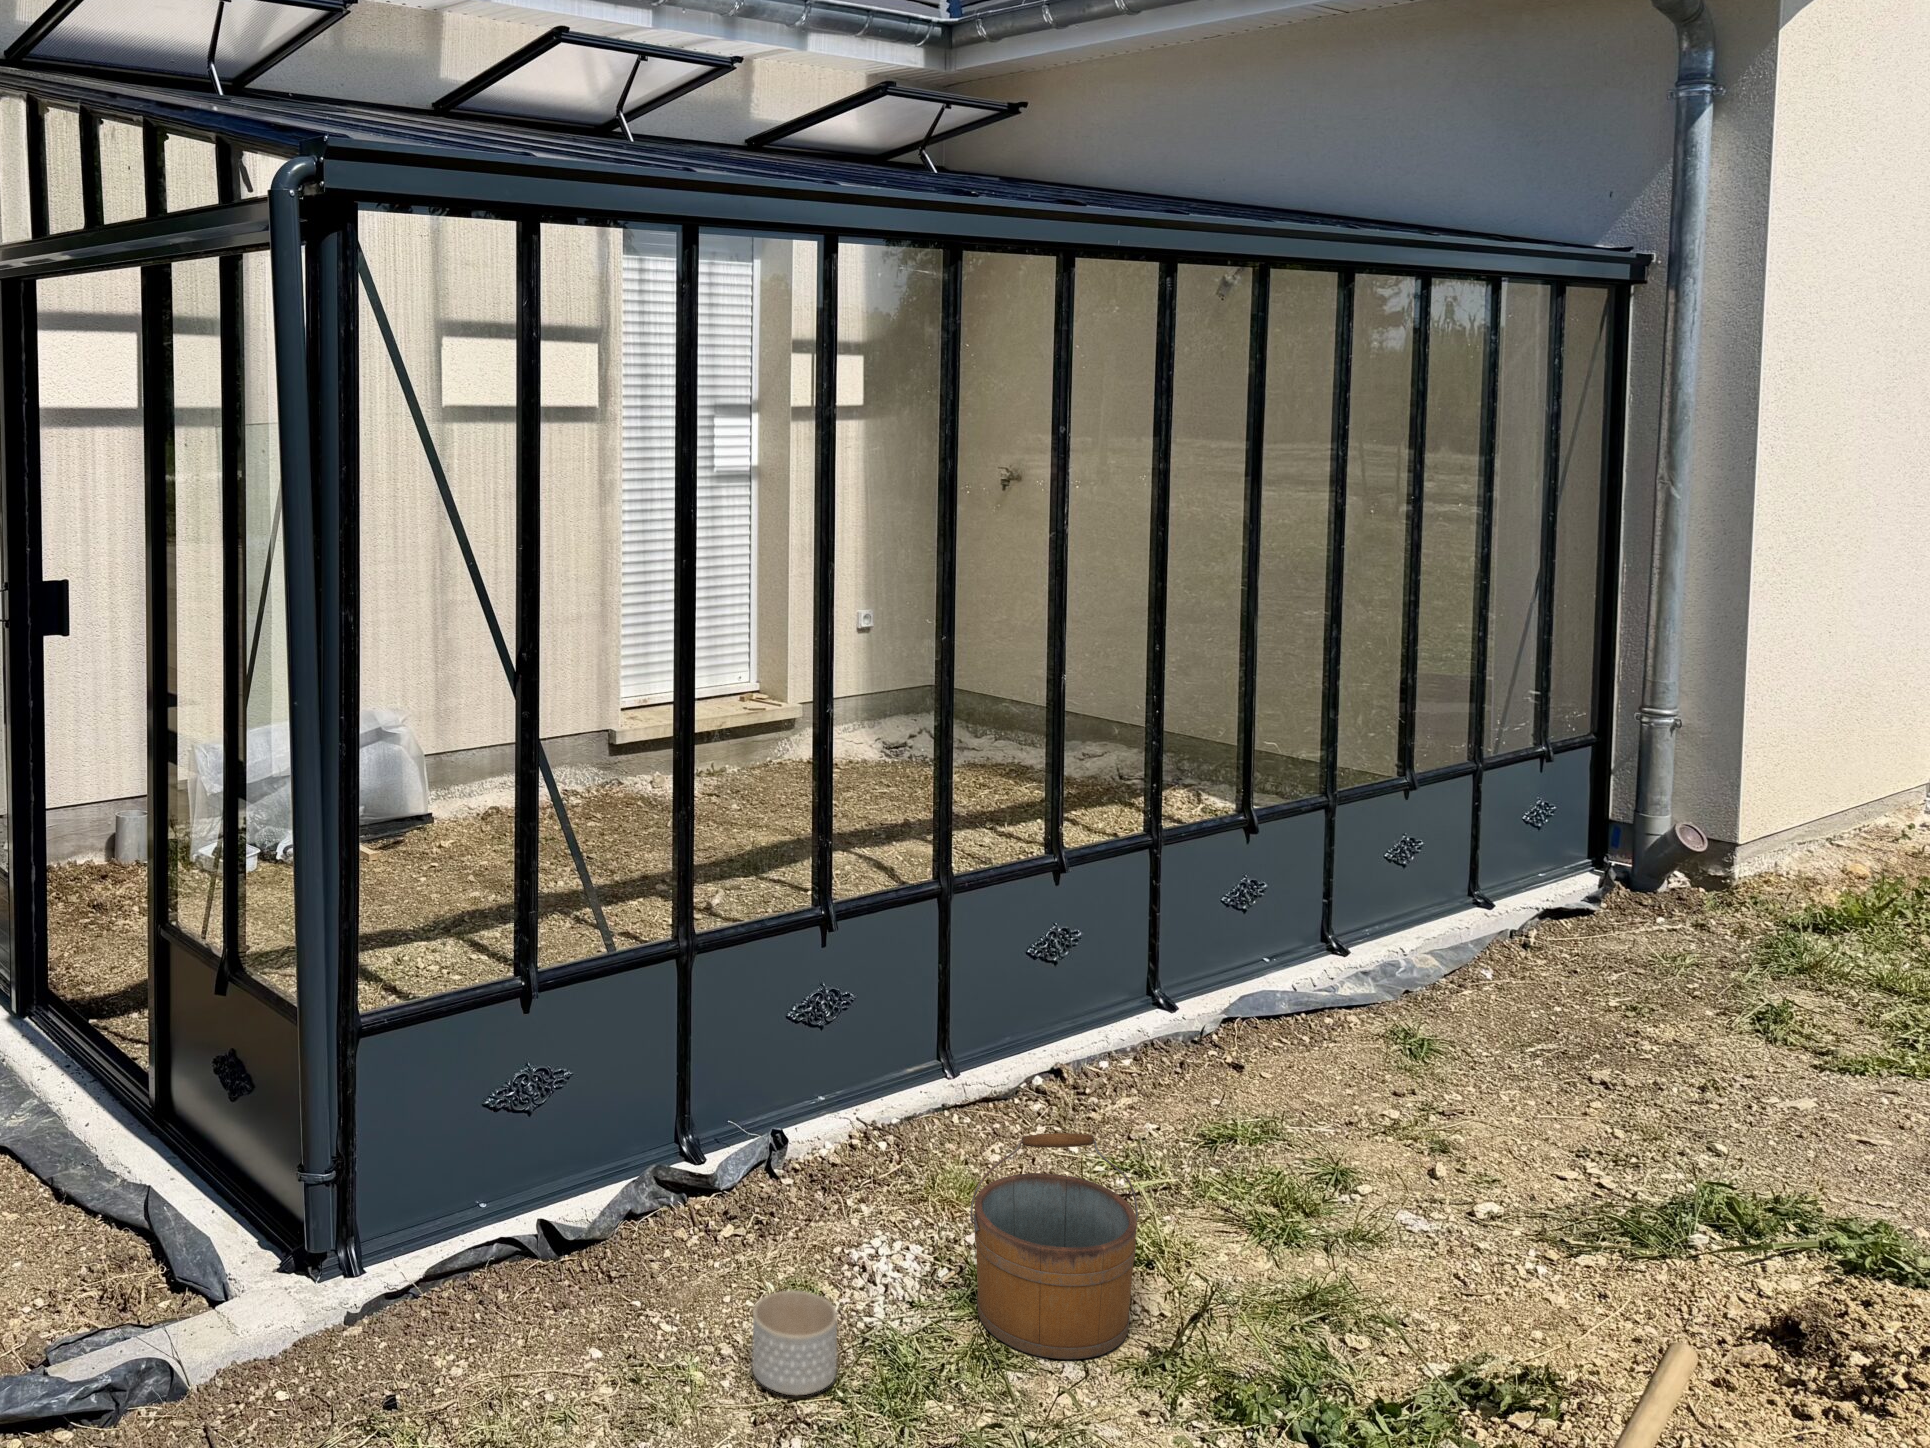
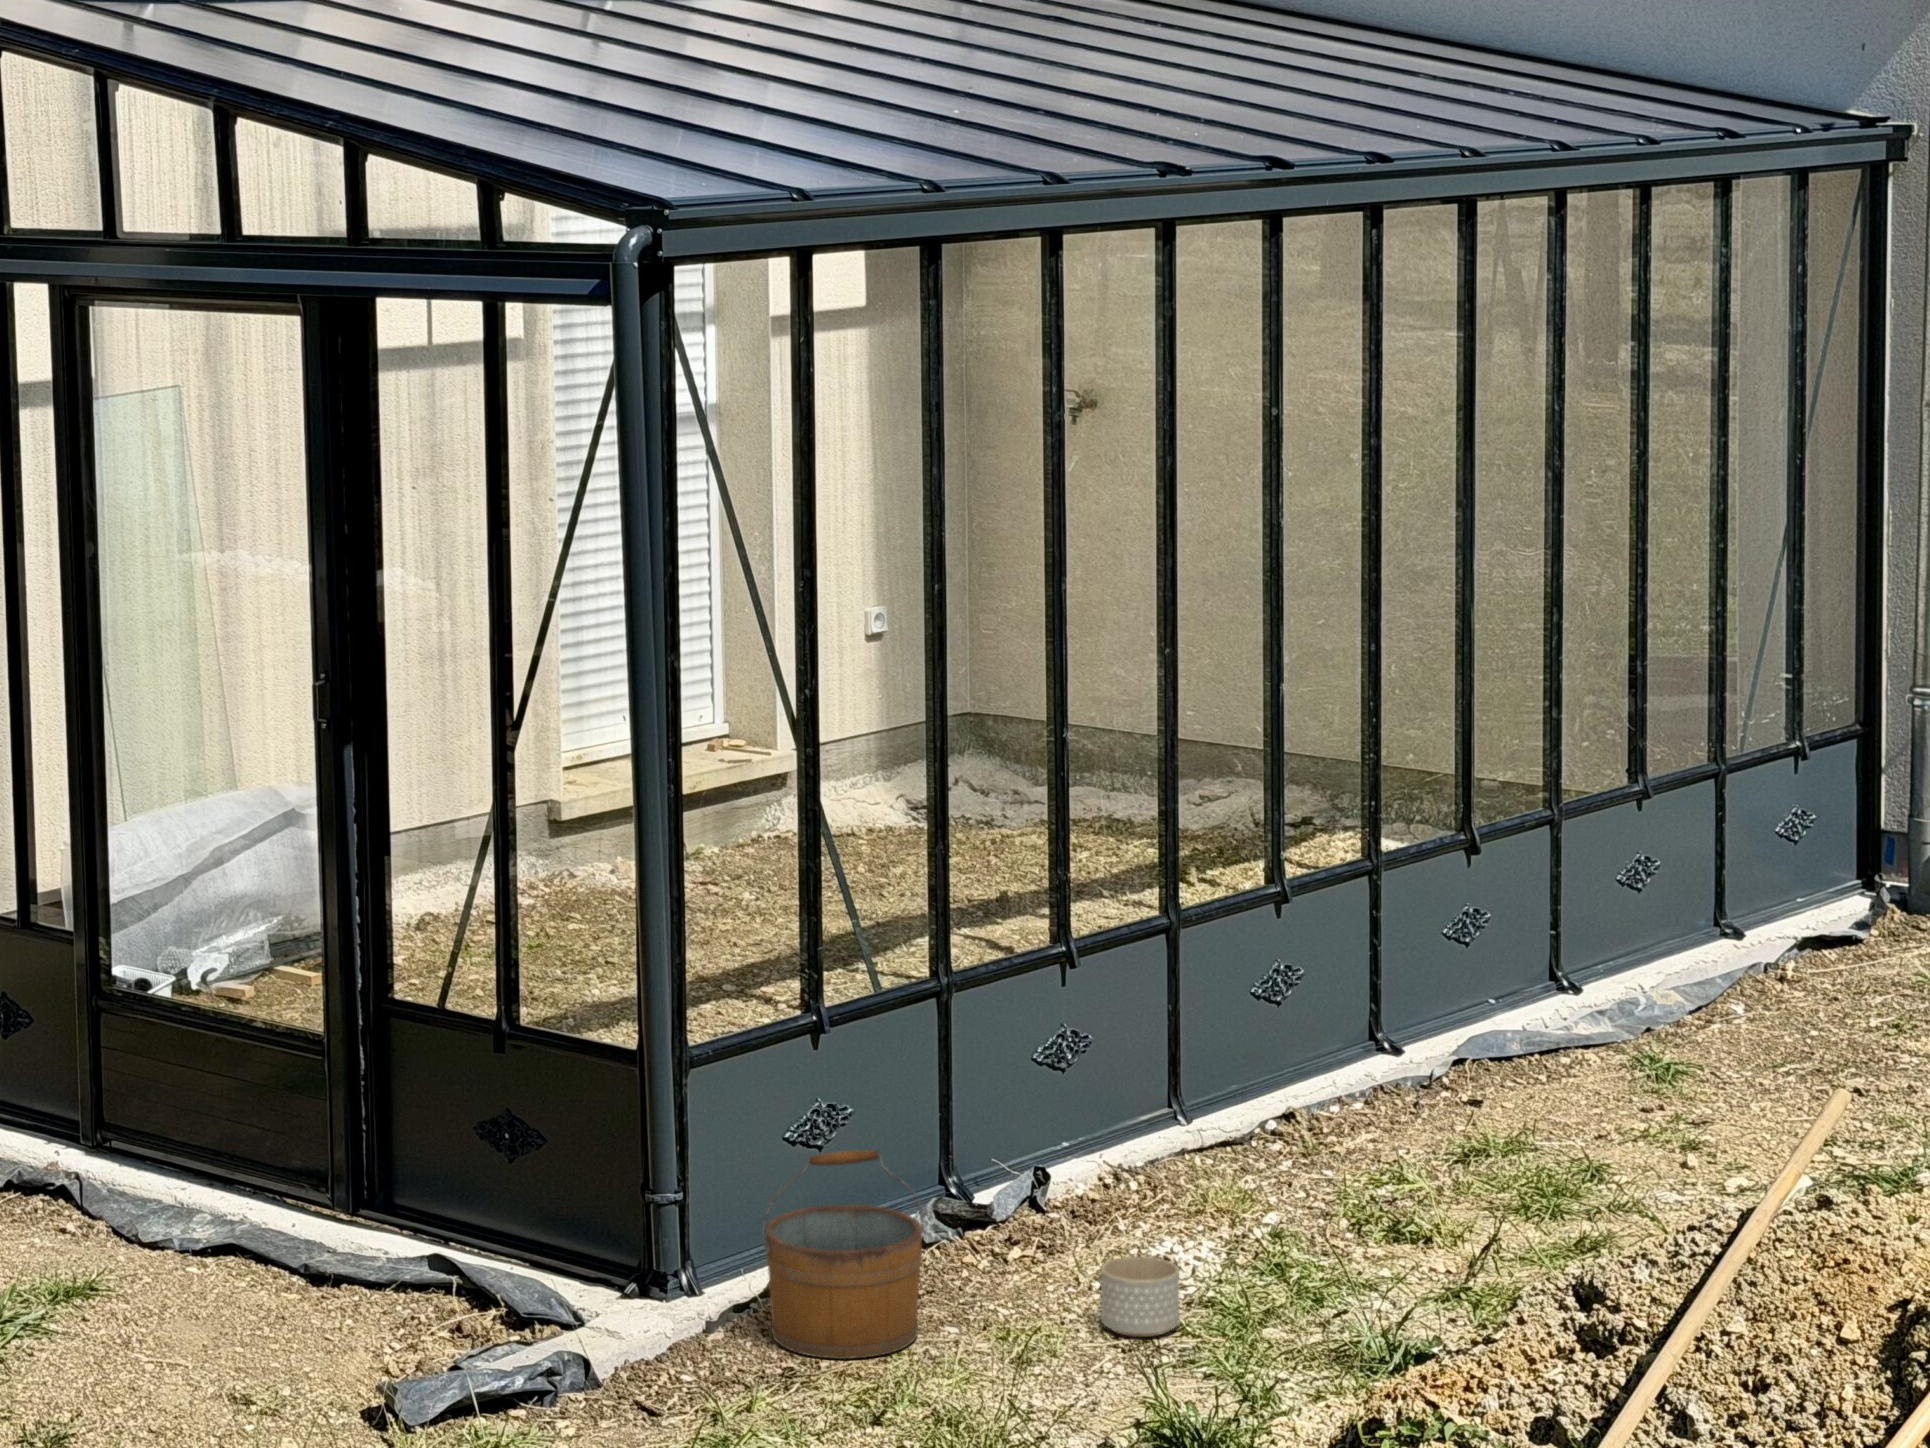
bucket: present [970,1133,1138,1359] -> present [762,1150,924,1359]

